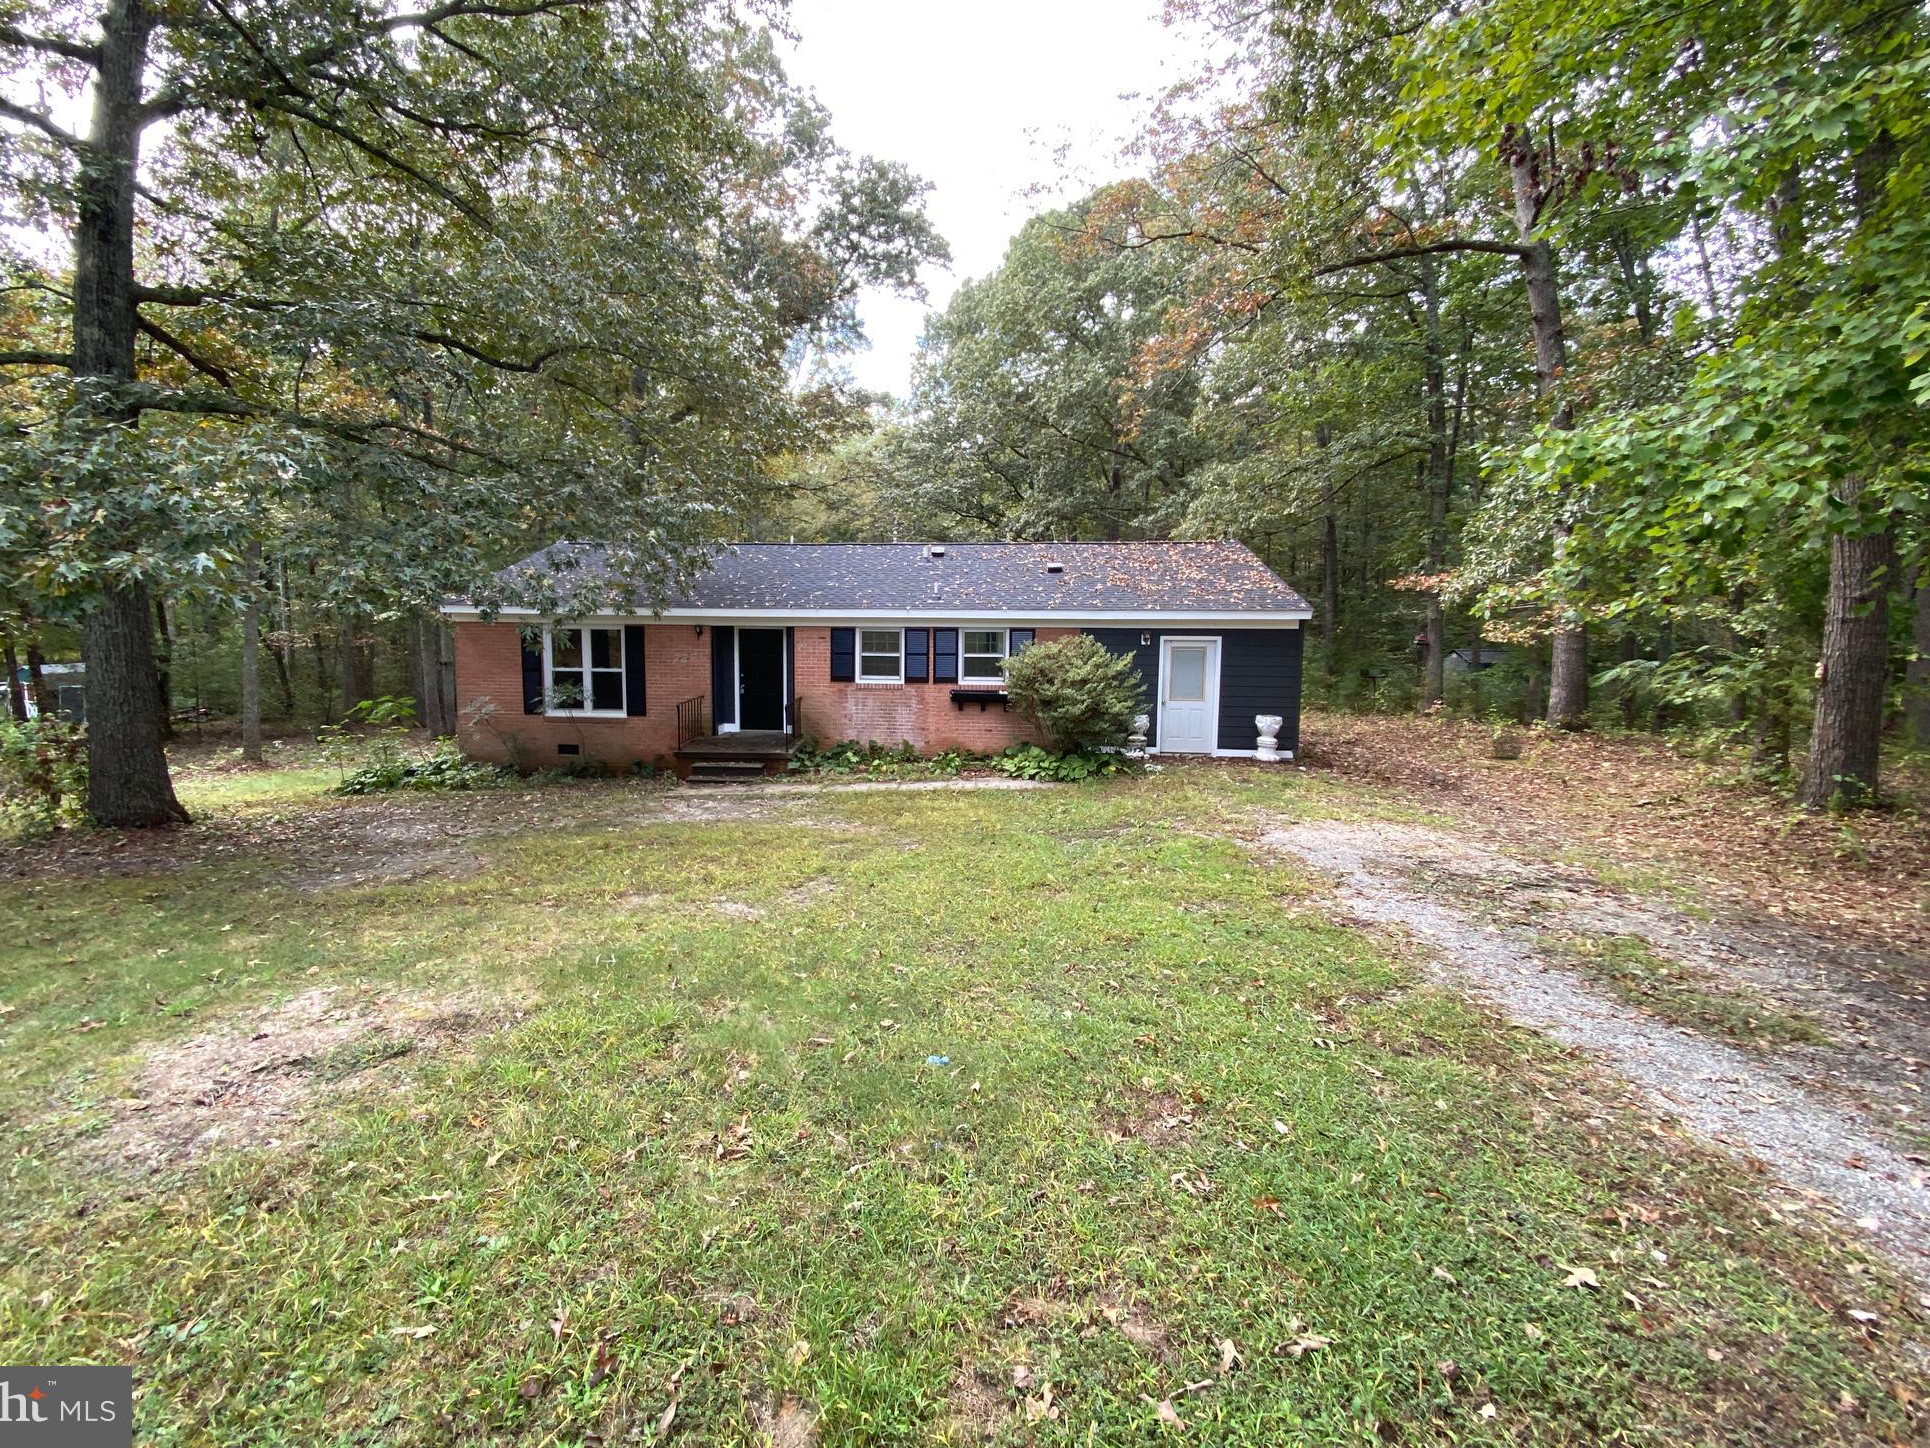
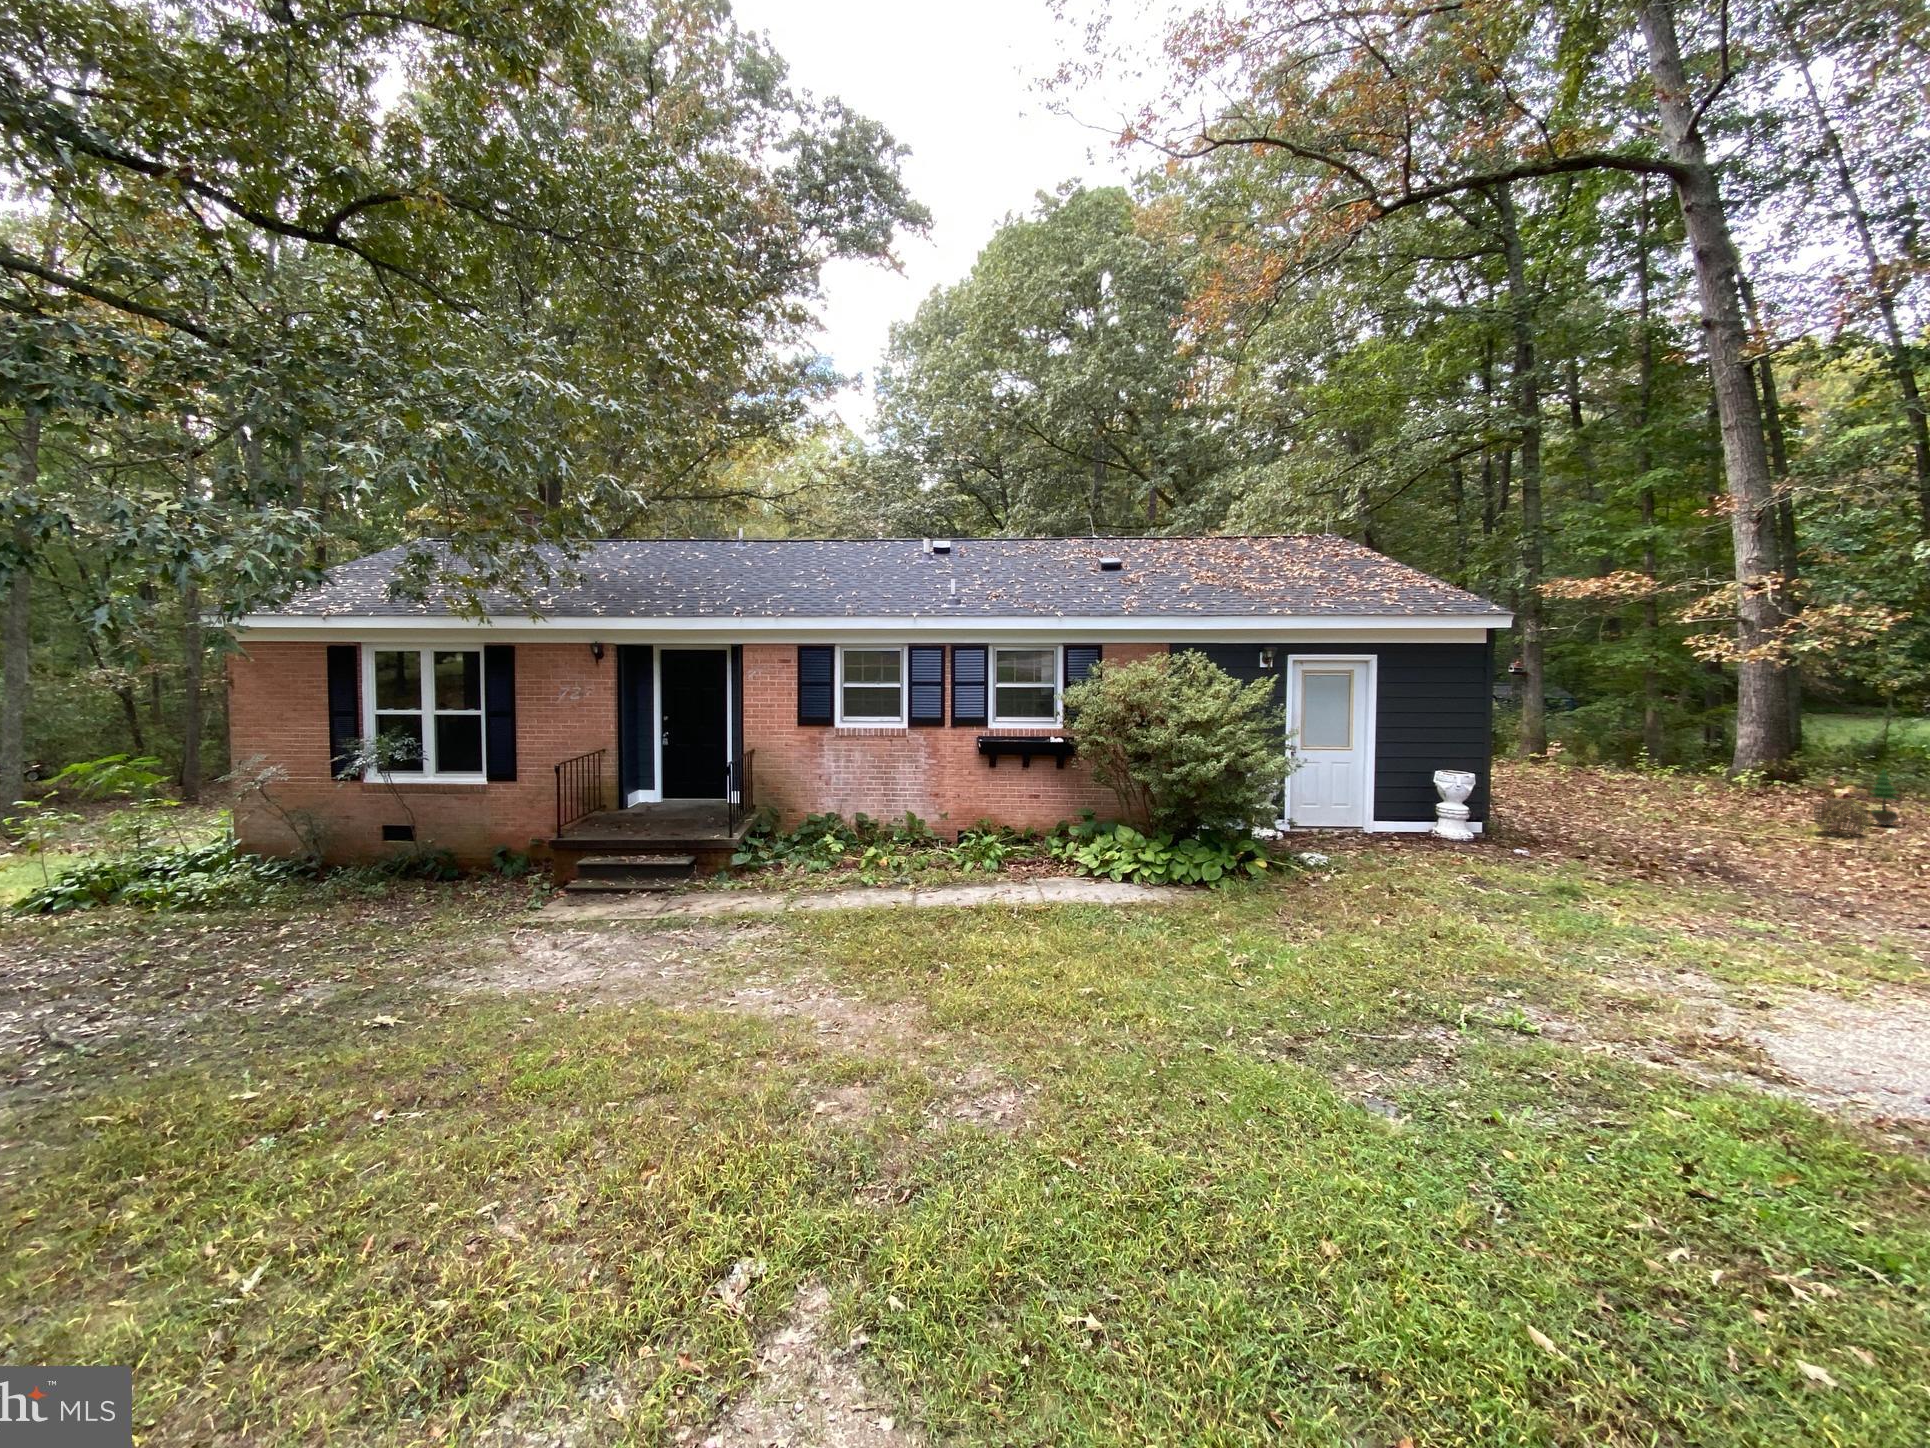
potted tree: none [1533,715,1551,753] -> present [1871,769,1898,825]

